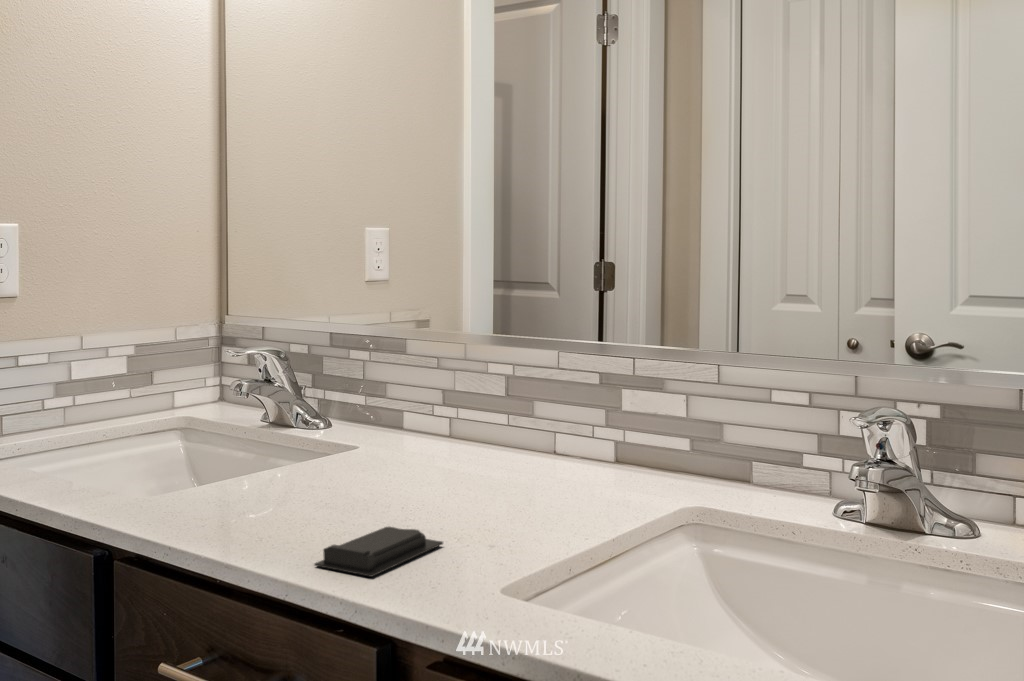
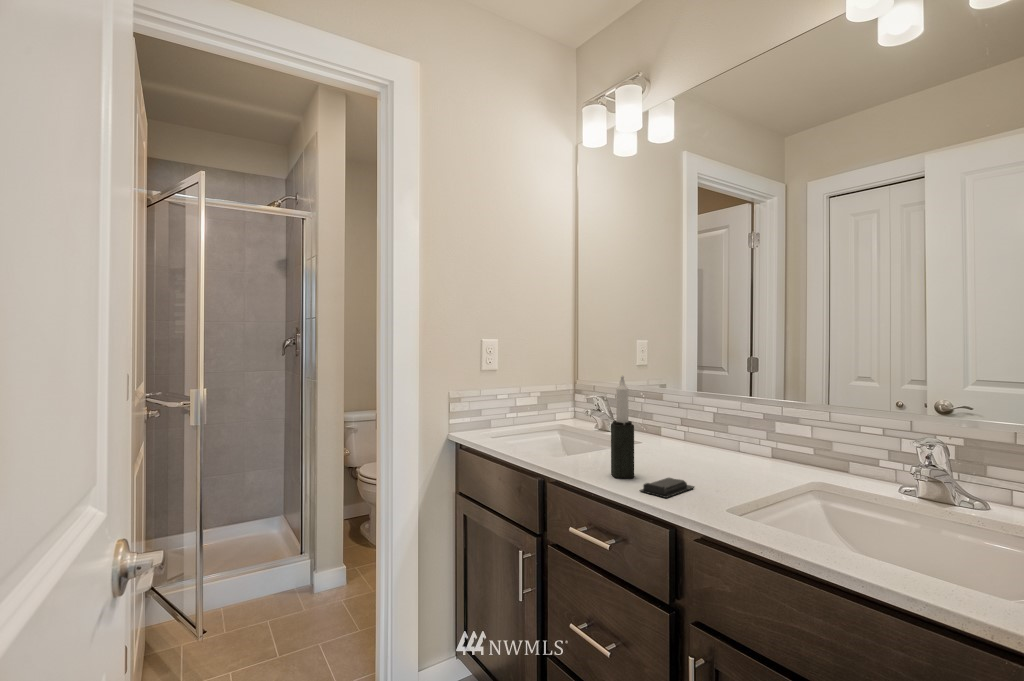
candle: none [258,295,313,537] -> present [611,375,634,478]

